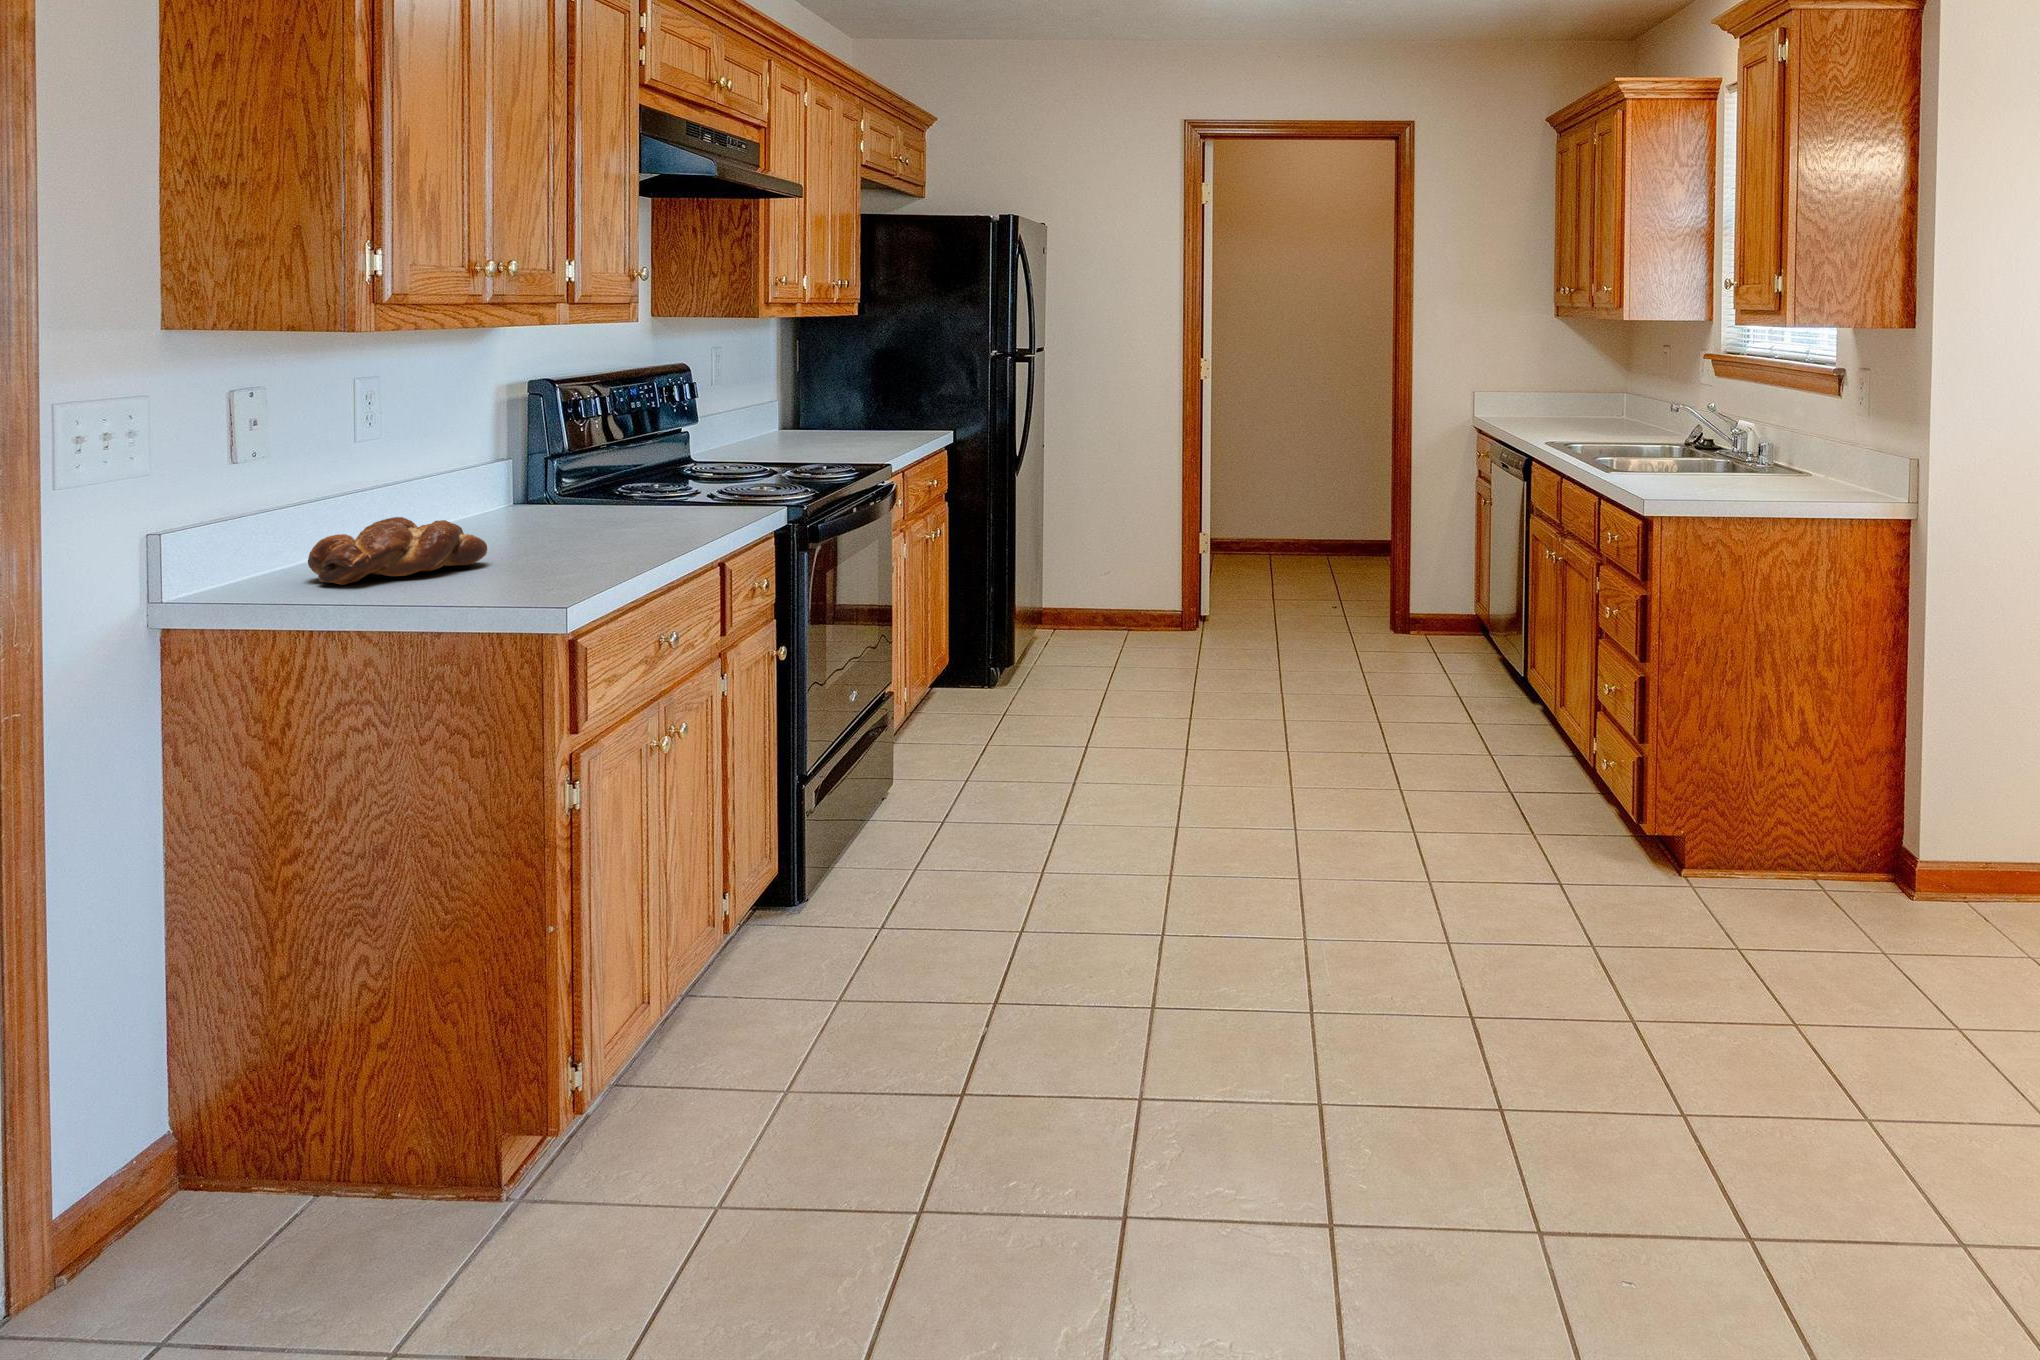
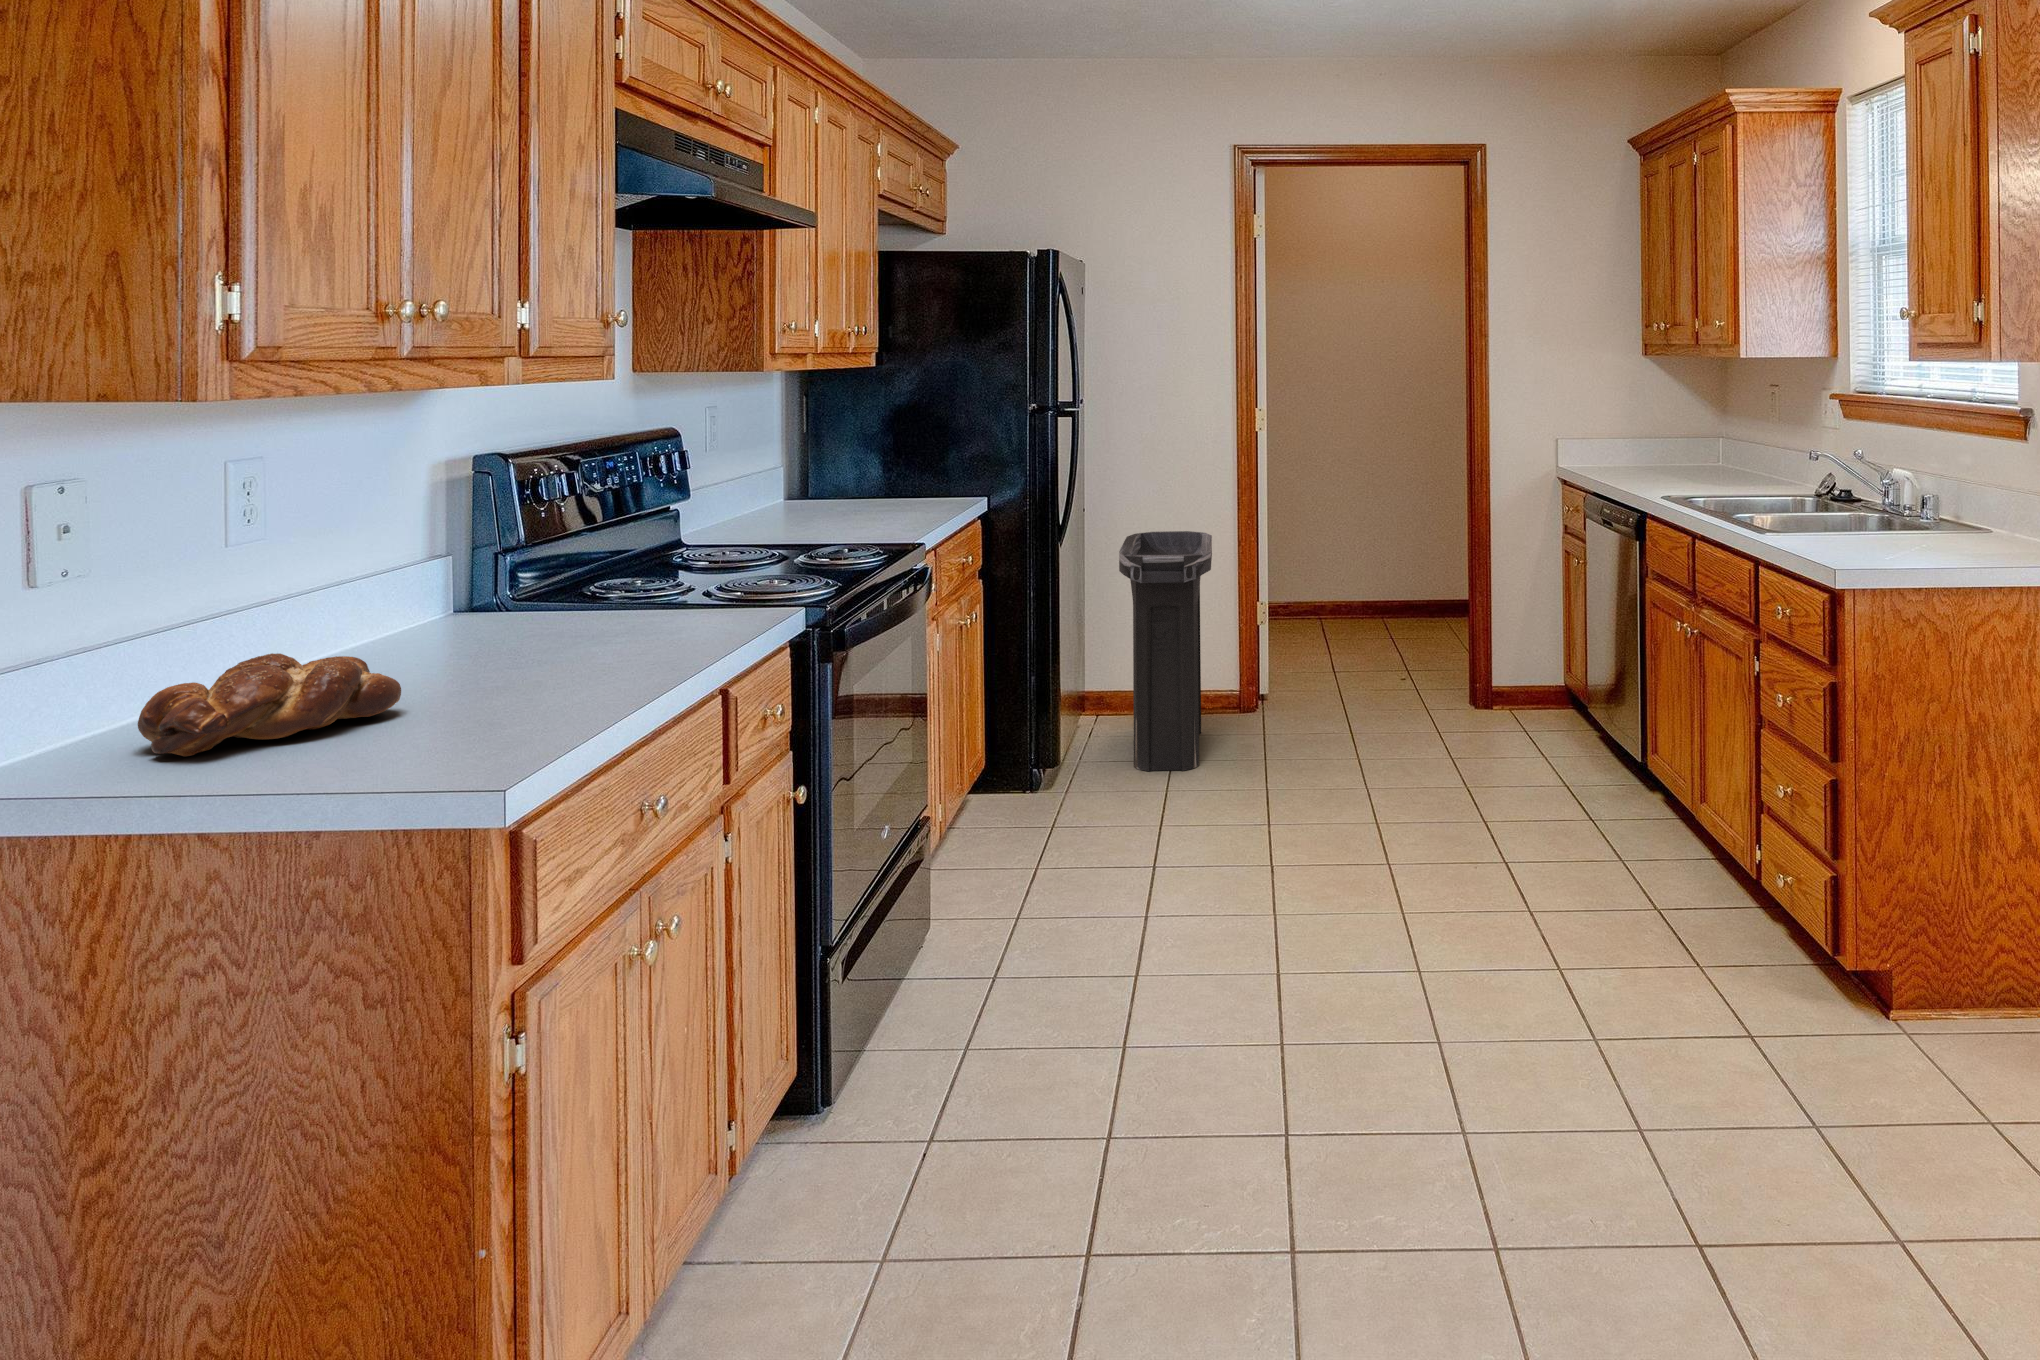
trash can: none [1072,467,1157,674] -> present [1119,531,1212,772]

